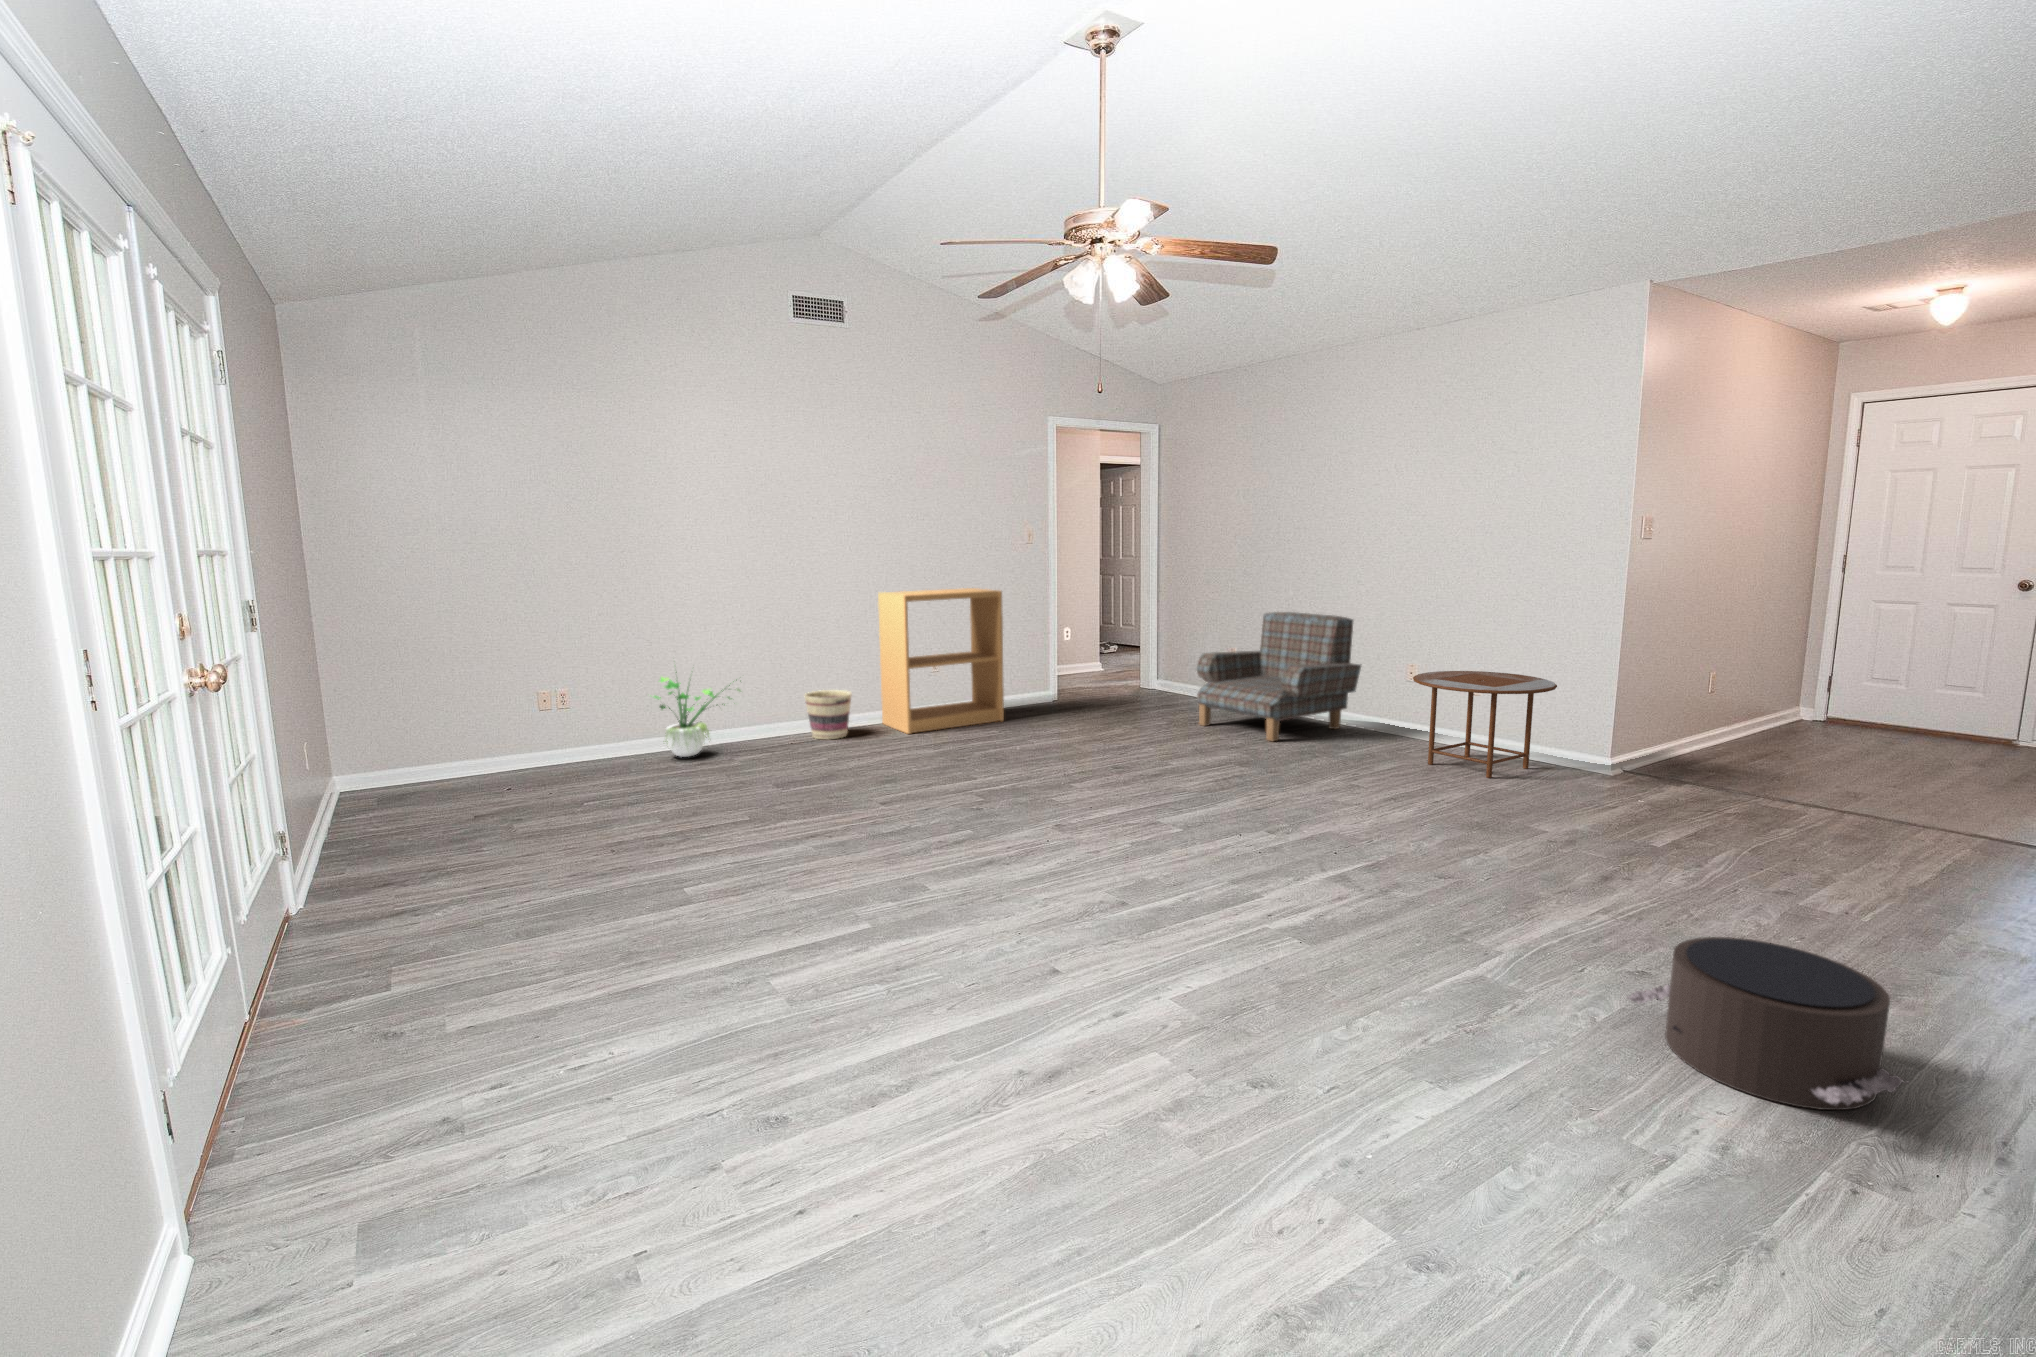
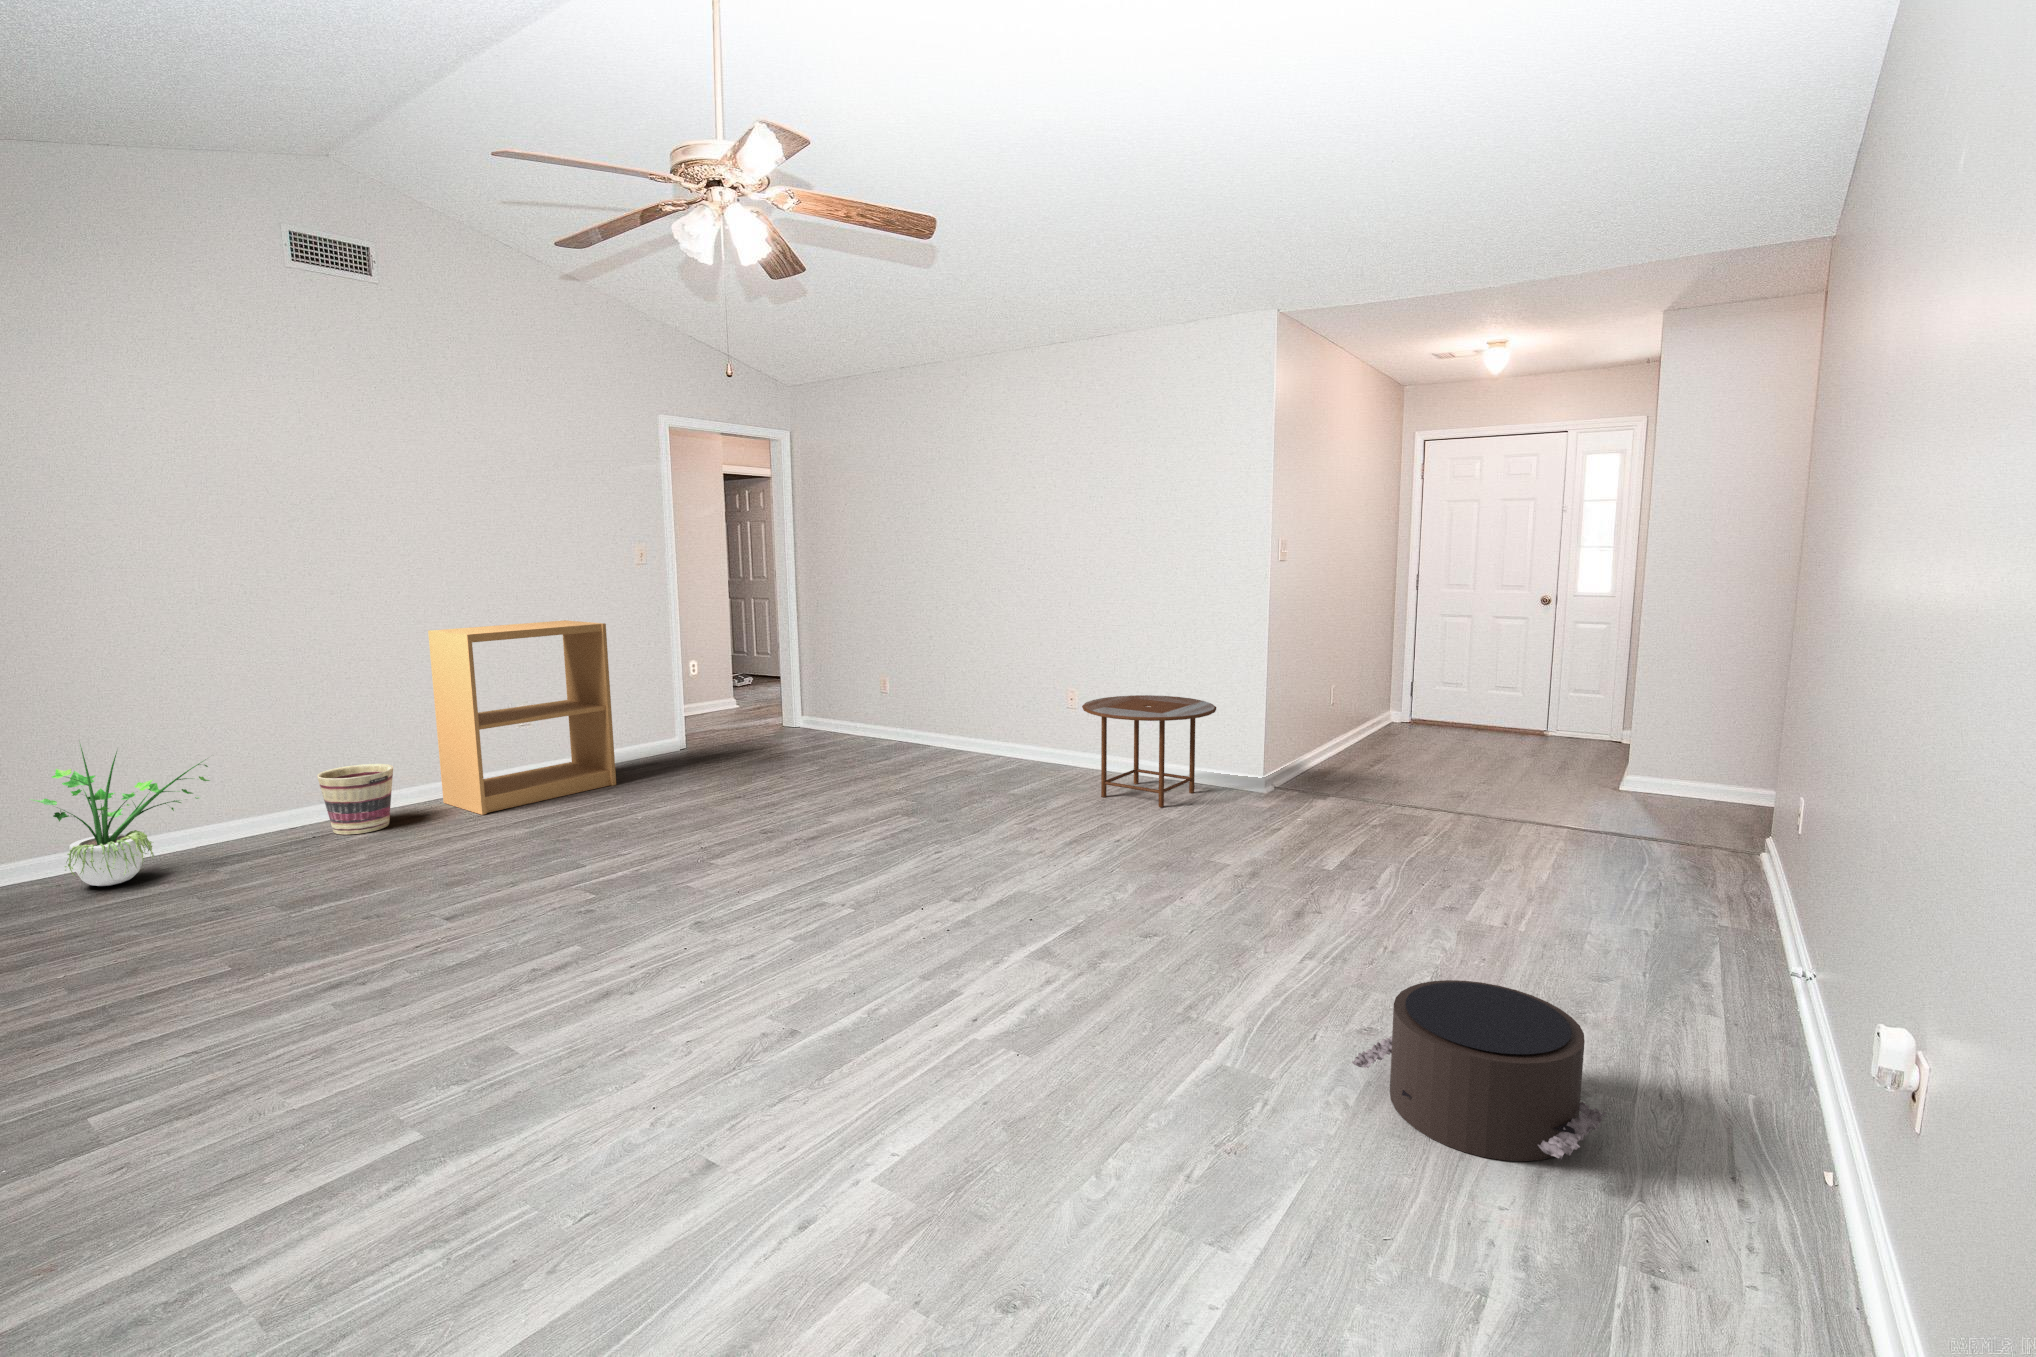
armchair: present [1197,612,1361,741] -> none [850,638,1027,784]

